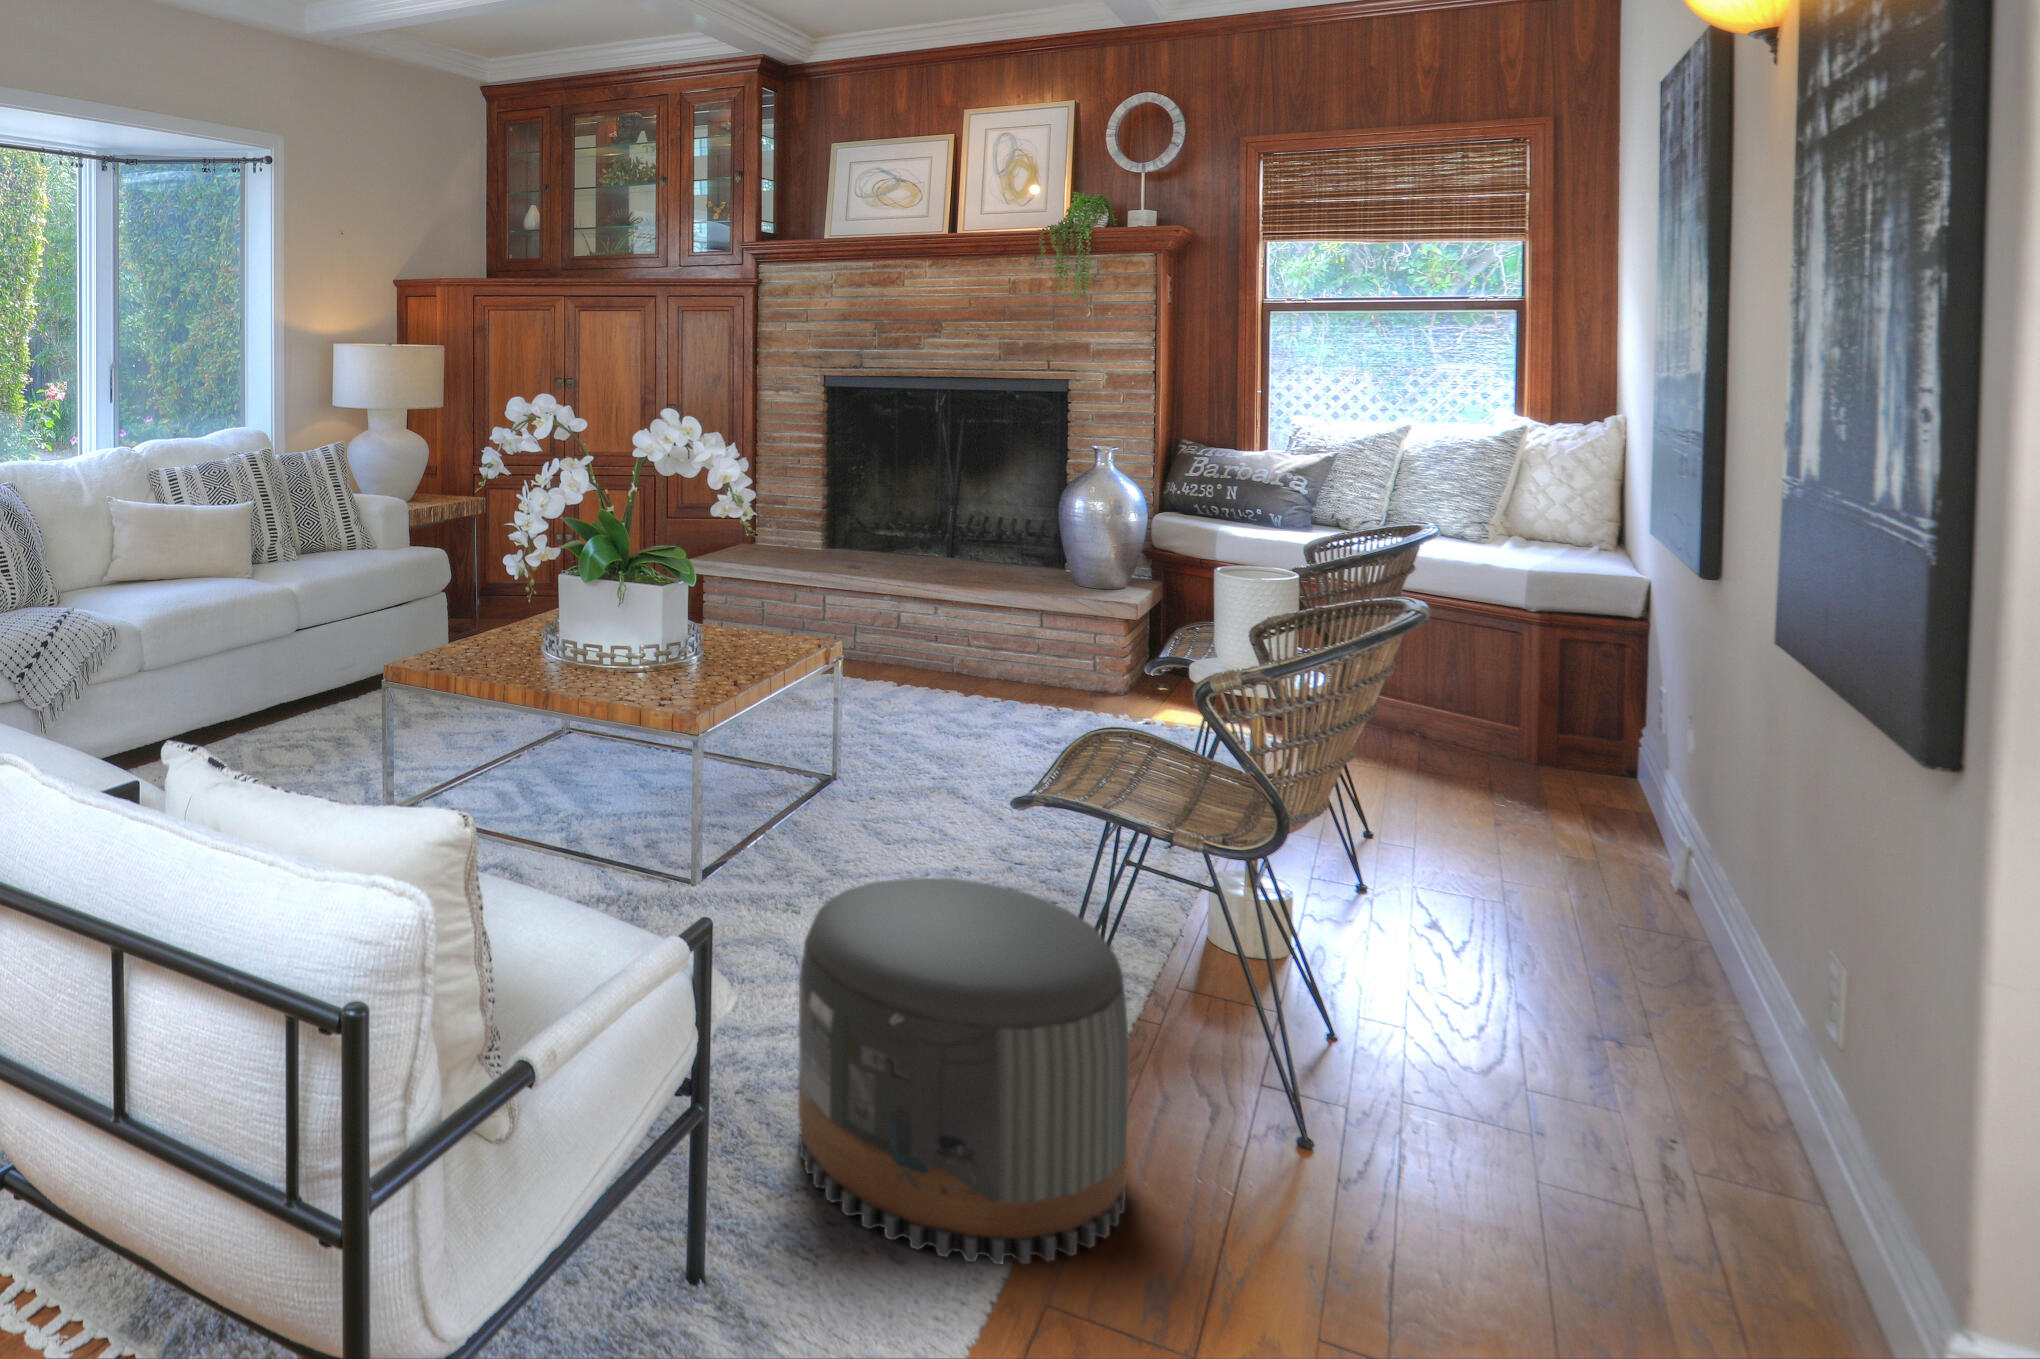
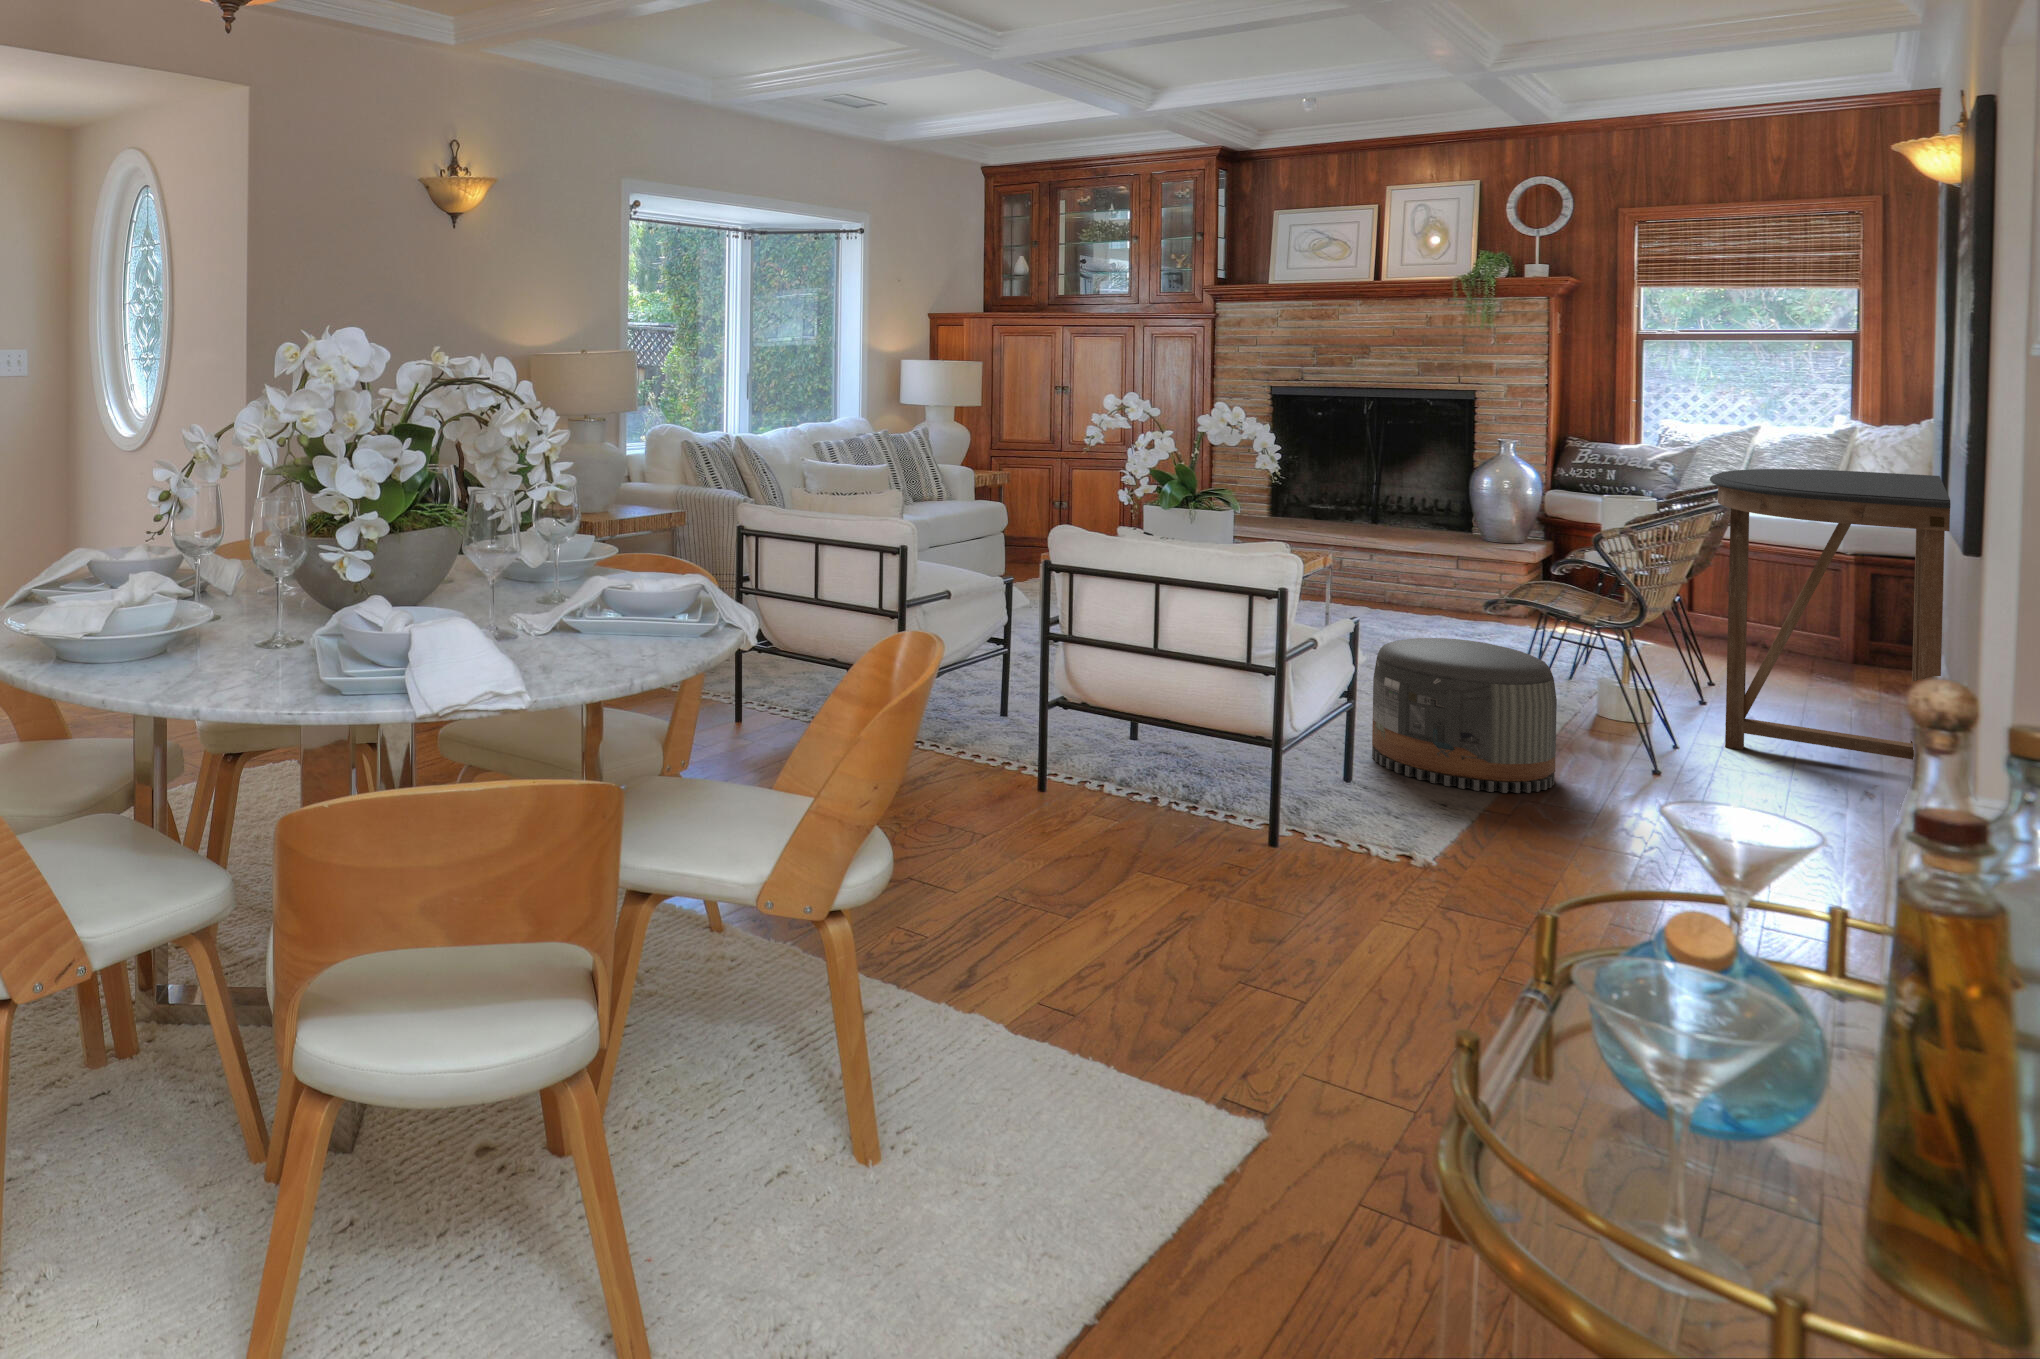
console table: none [1385,512,1843,1239] -> present [1710,469,1951,760]

